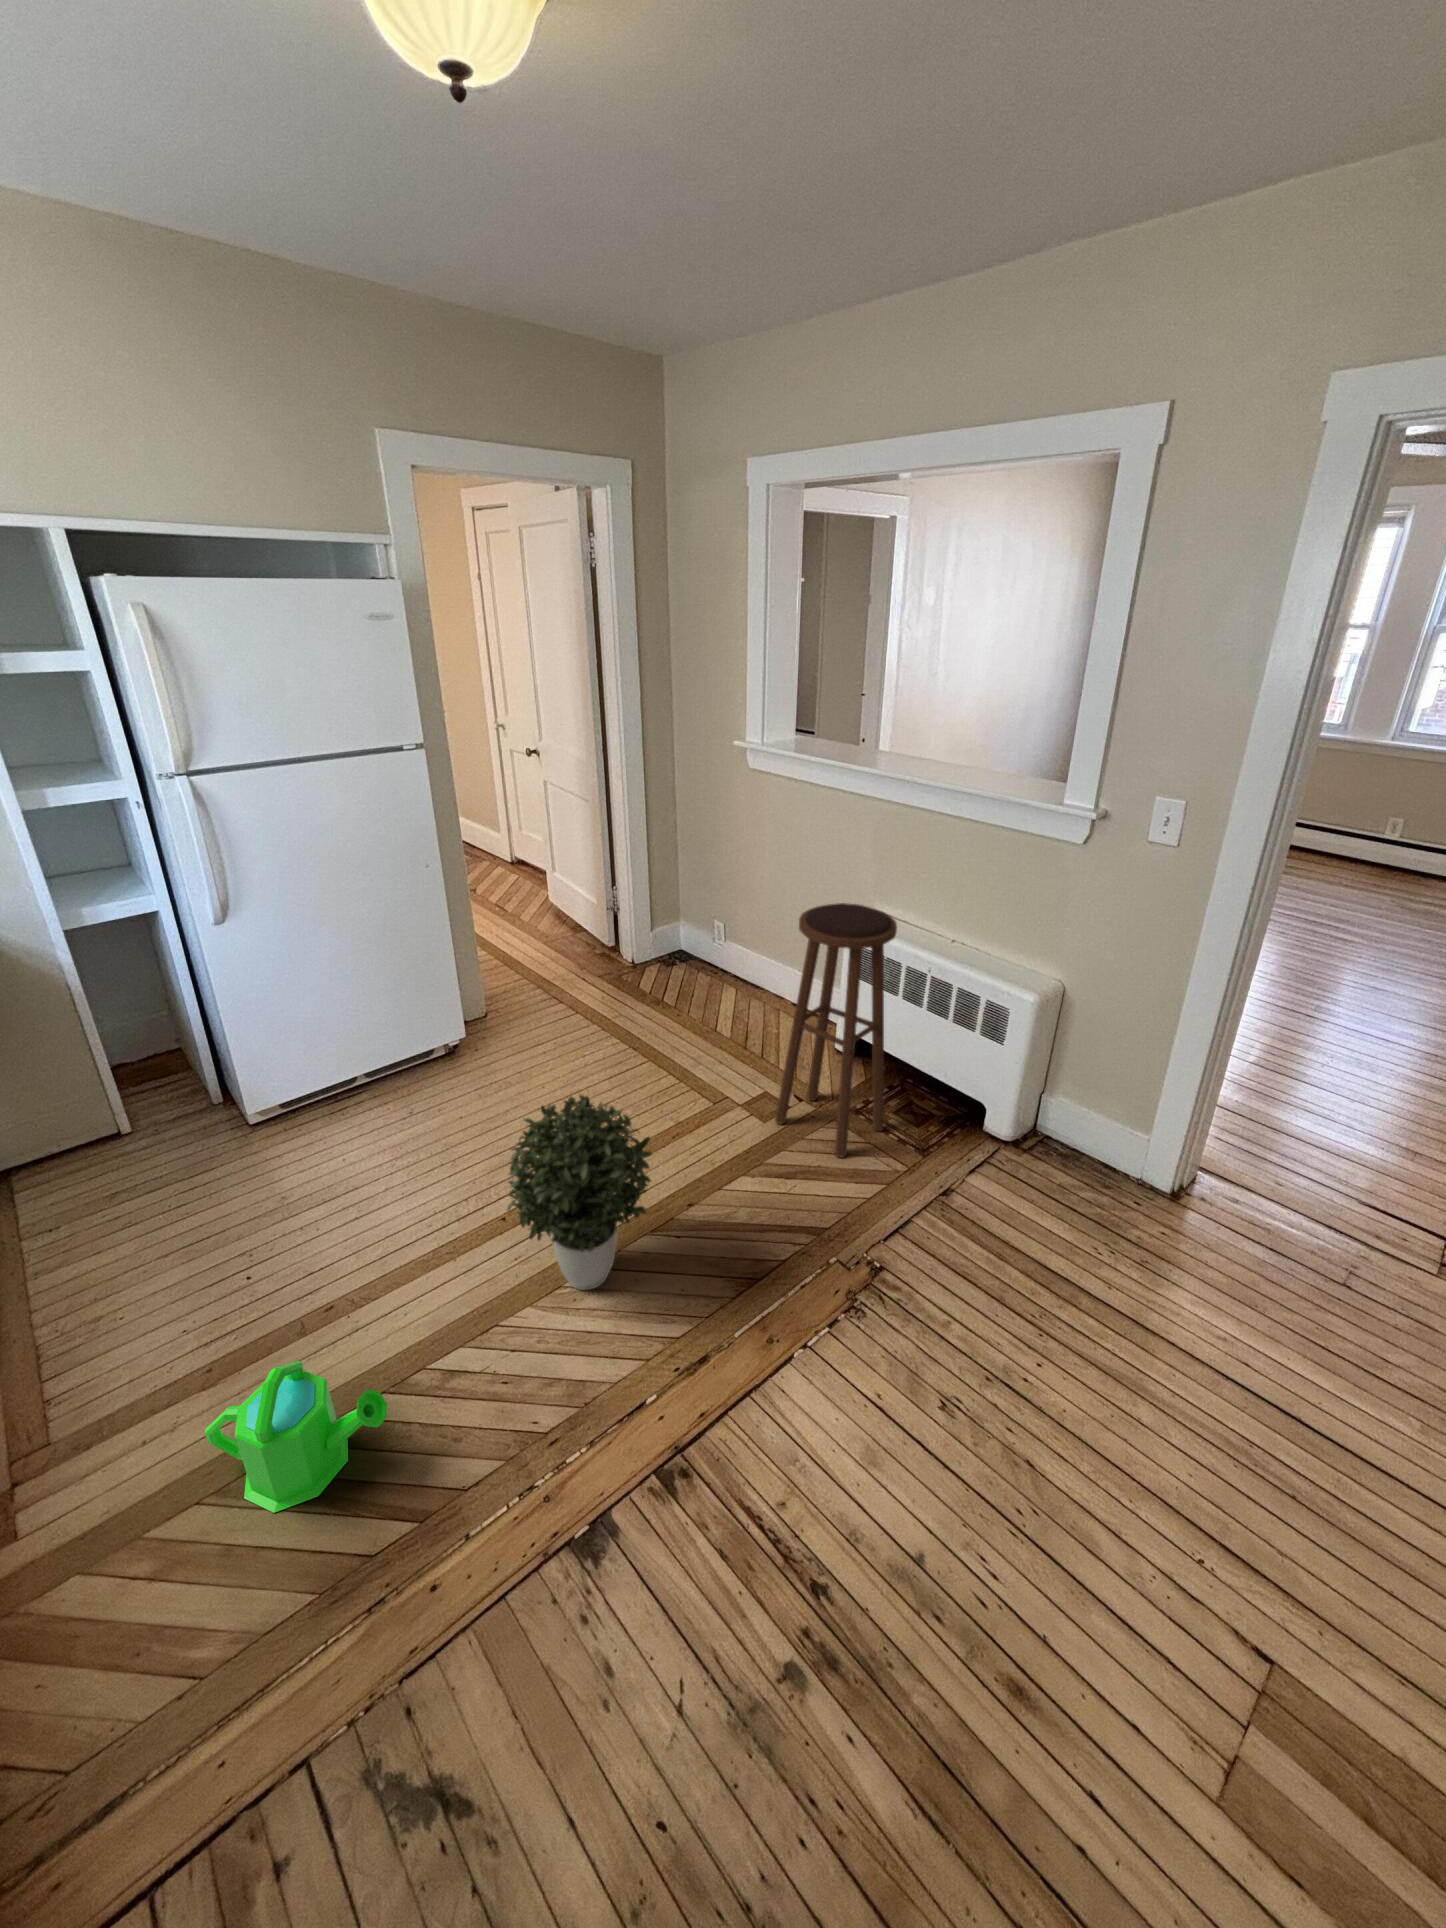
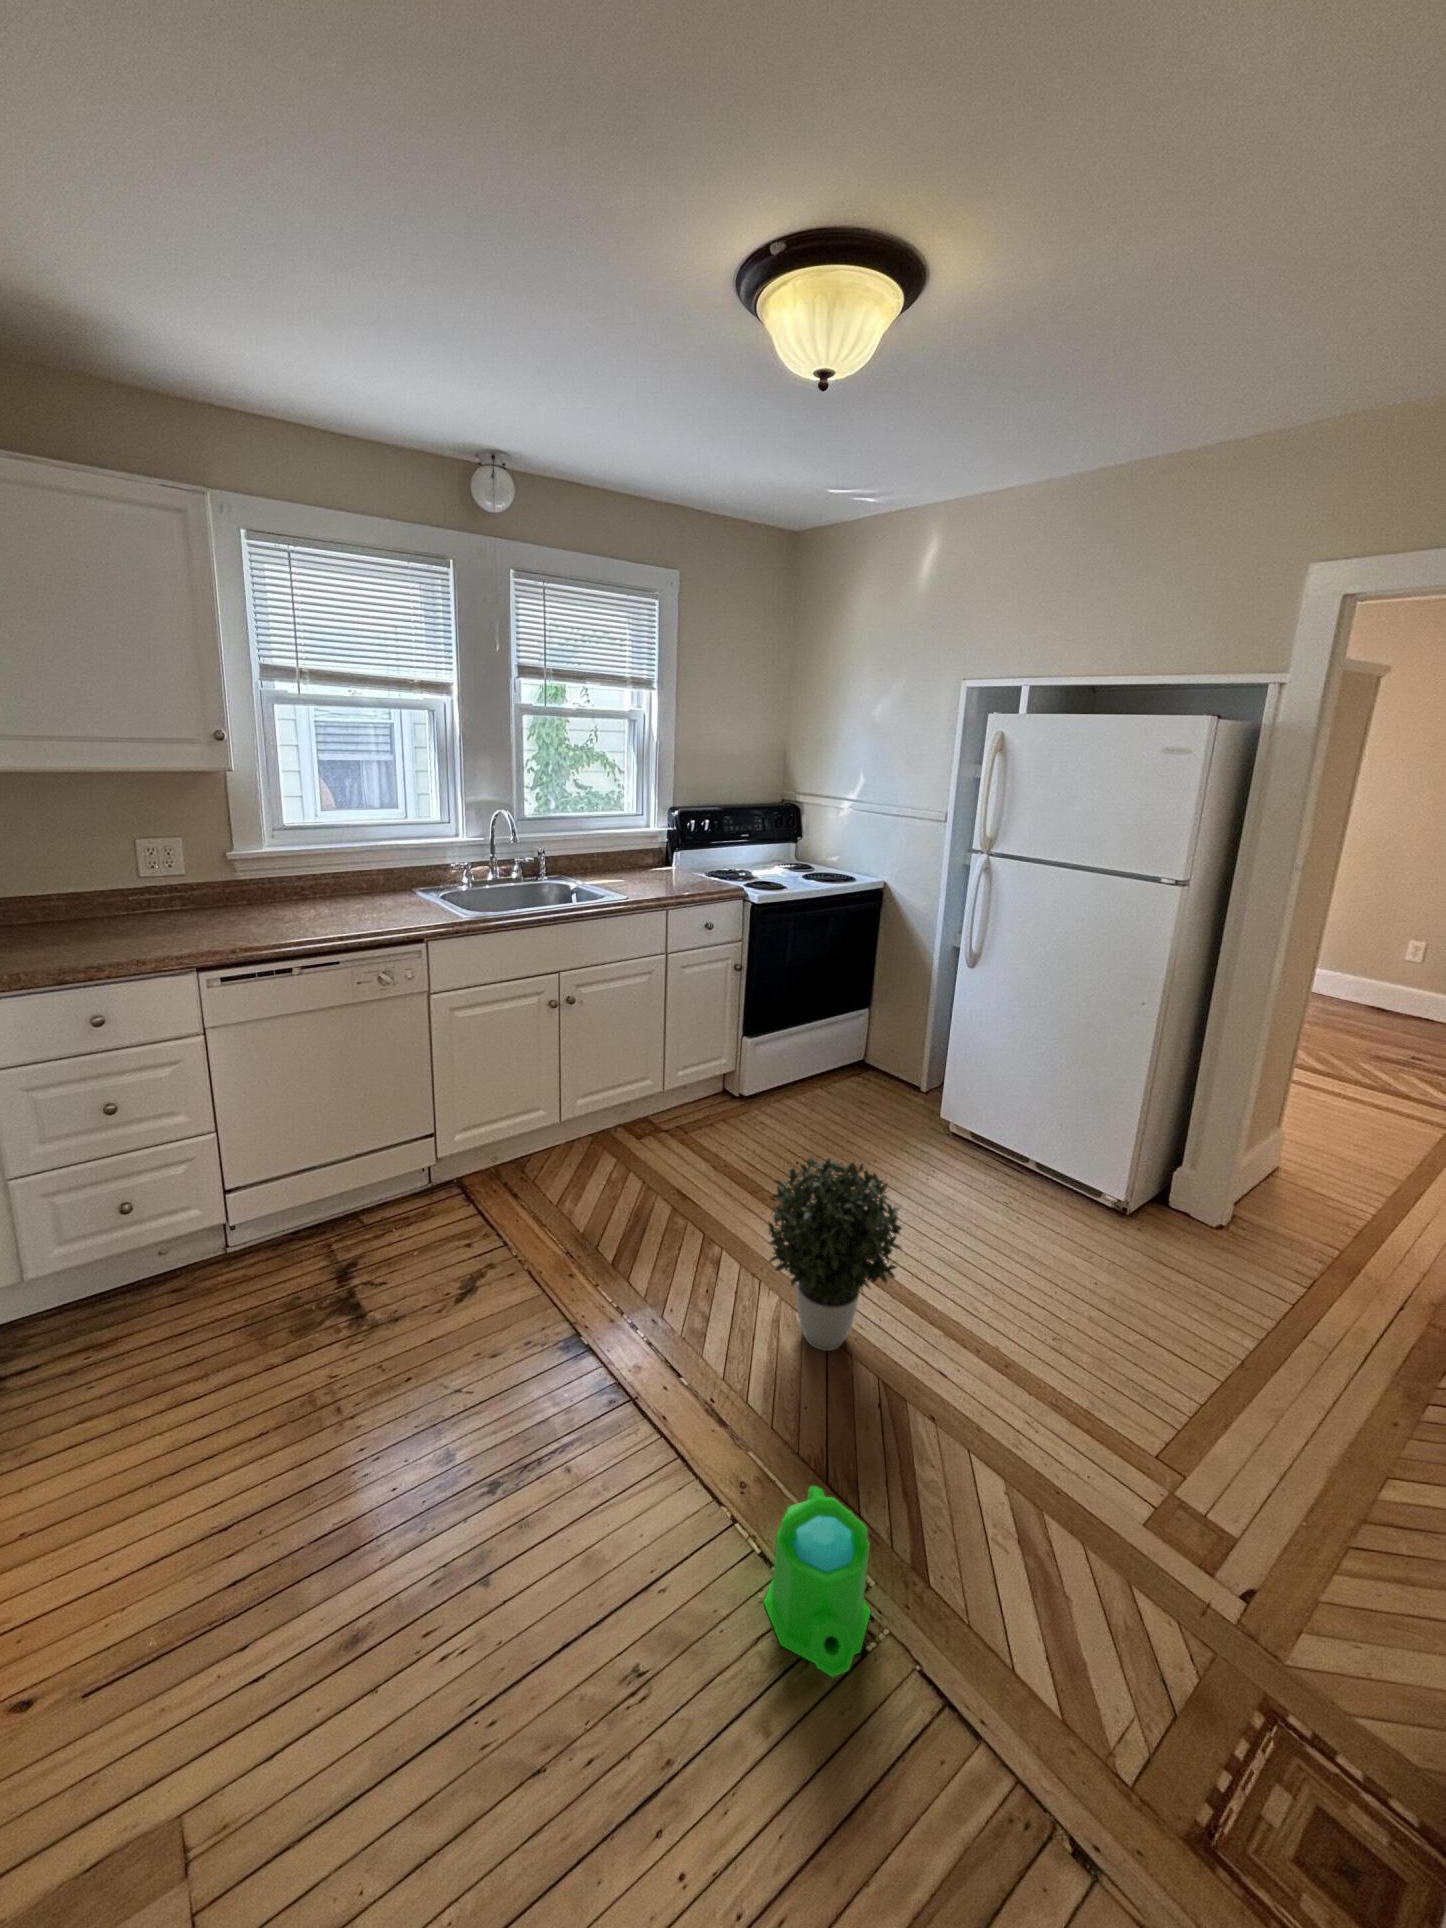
stool: present [775,903,897,1157] -> none [1117,1243,1409,1771]
watering can: present [205,1361,387,1513] -> present [764,1486,871,1677]

